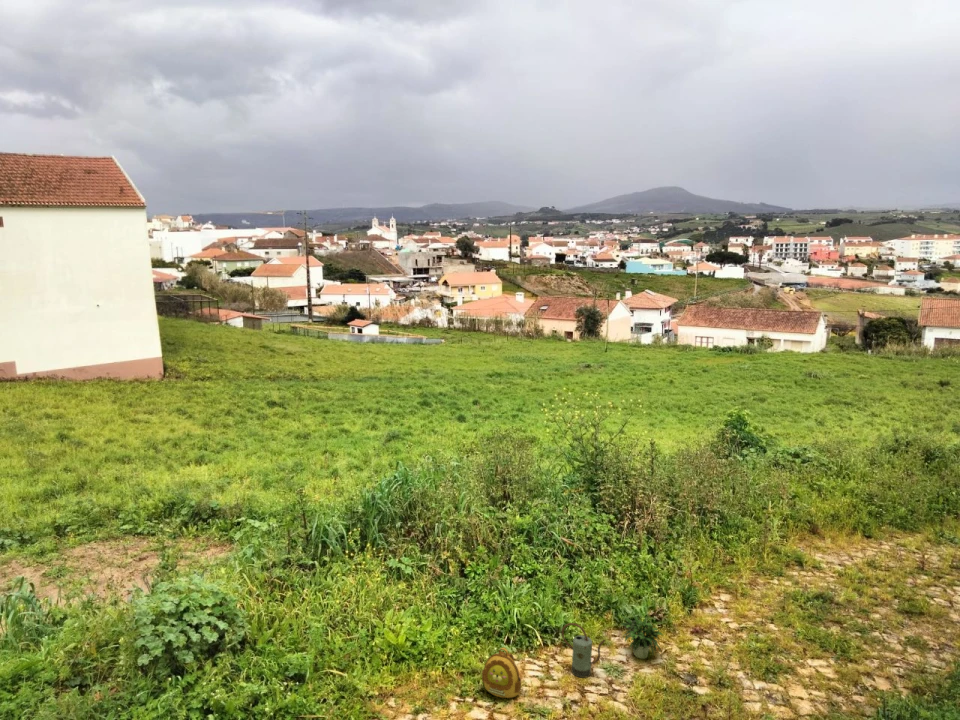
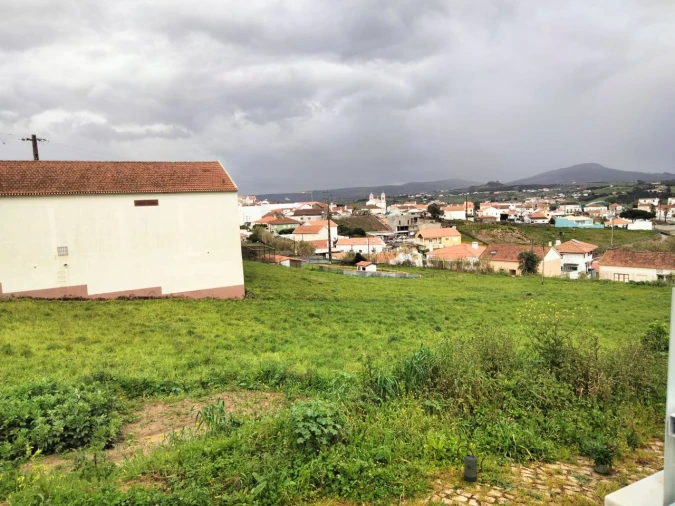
watering can: present [562,623,605,678] -> present [457,445,485,482]
backpack: present [482,648,521,698] -> none [496,453,522,485]

